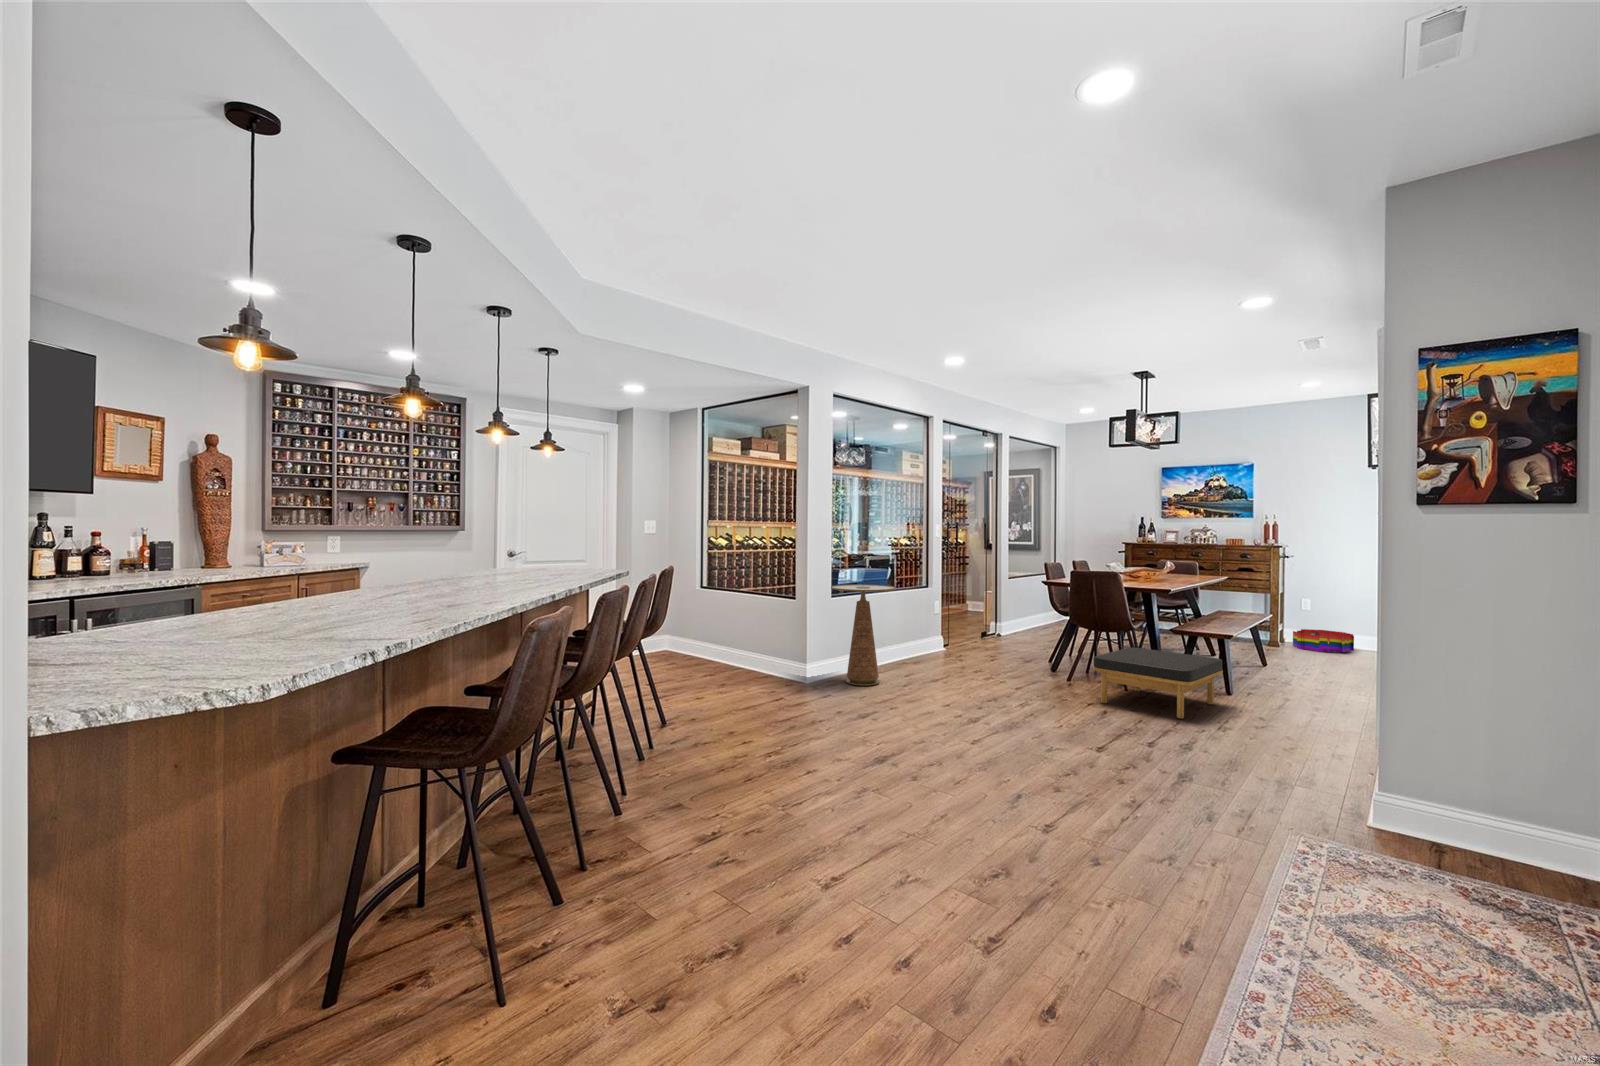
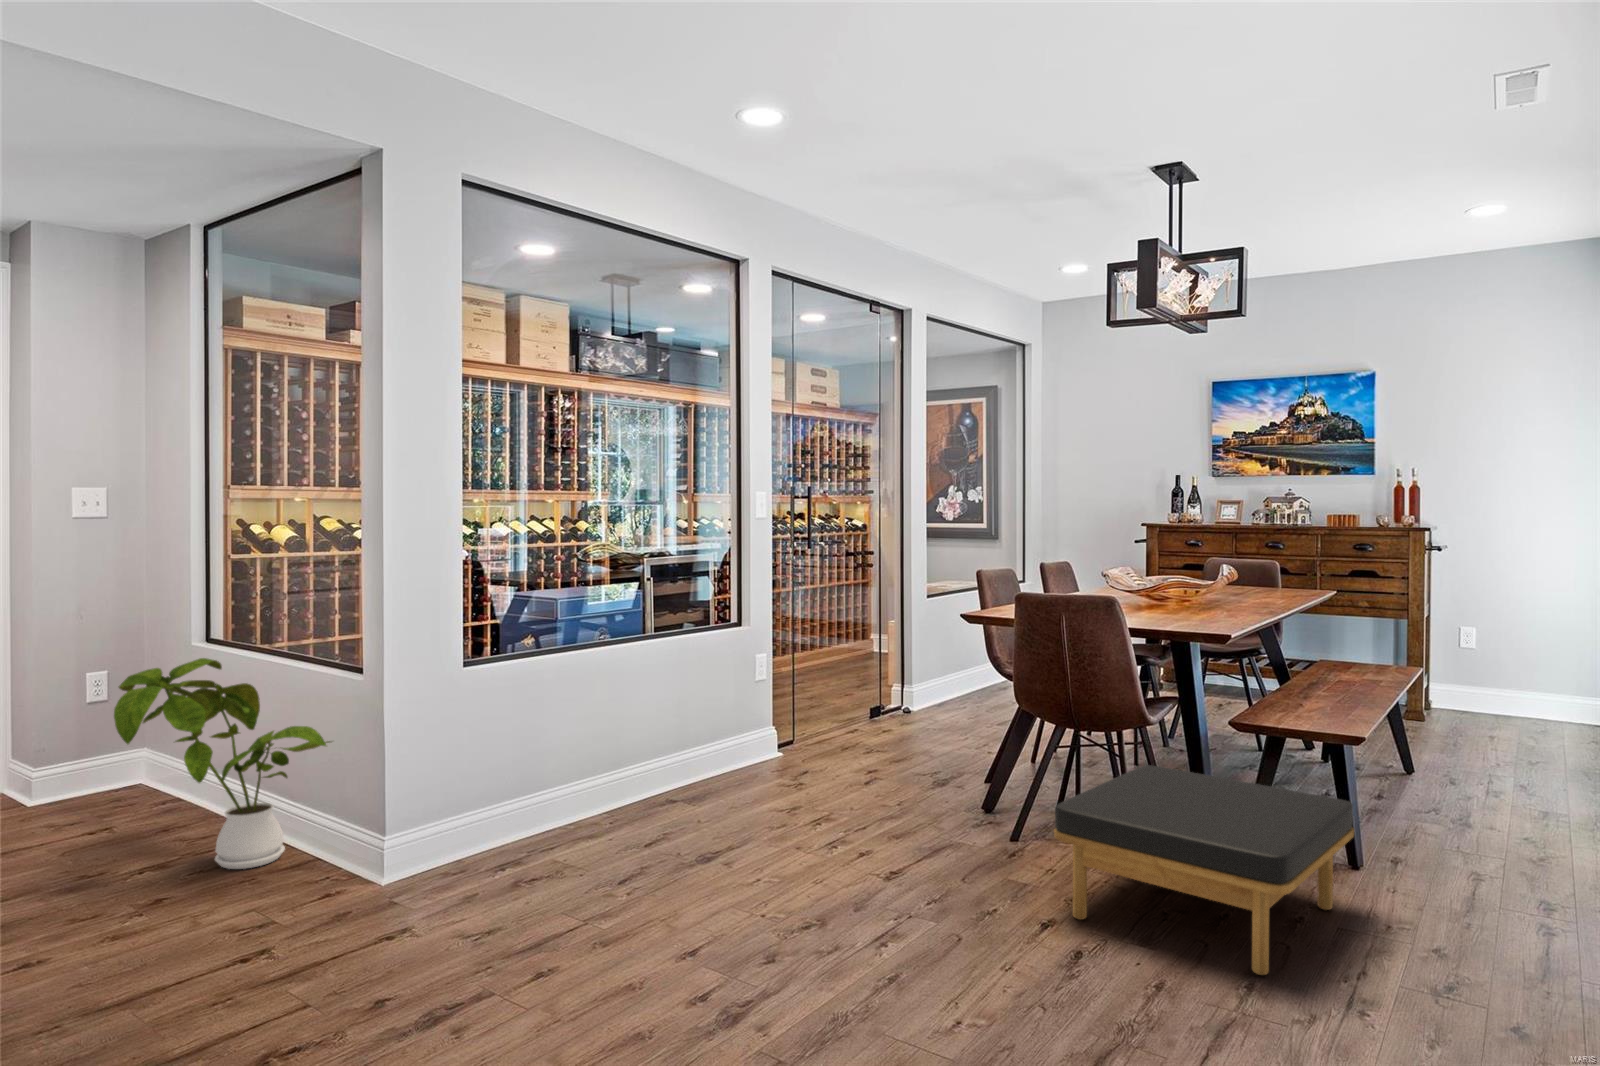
side table: present [831,584,896,686] -> none [443,630,605,880]
house plant: none [703,592,785,679] -> present [114,658,331,869]
storage bin: present [1293,629,1354,652] -> none [1450,683,1565,731]

